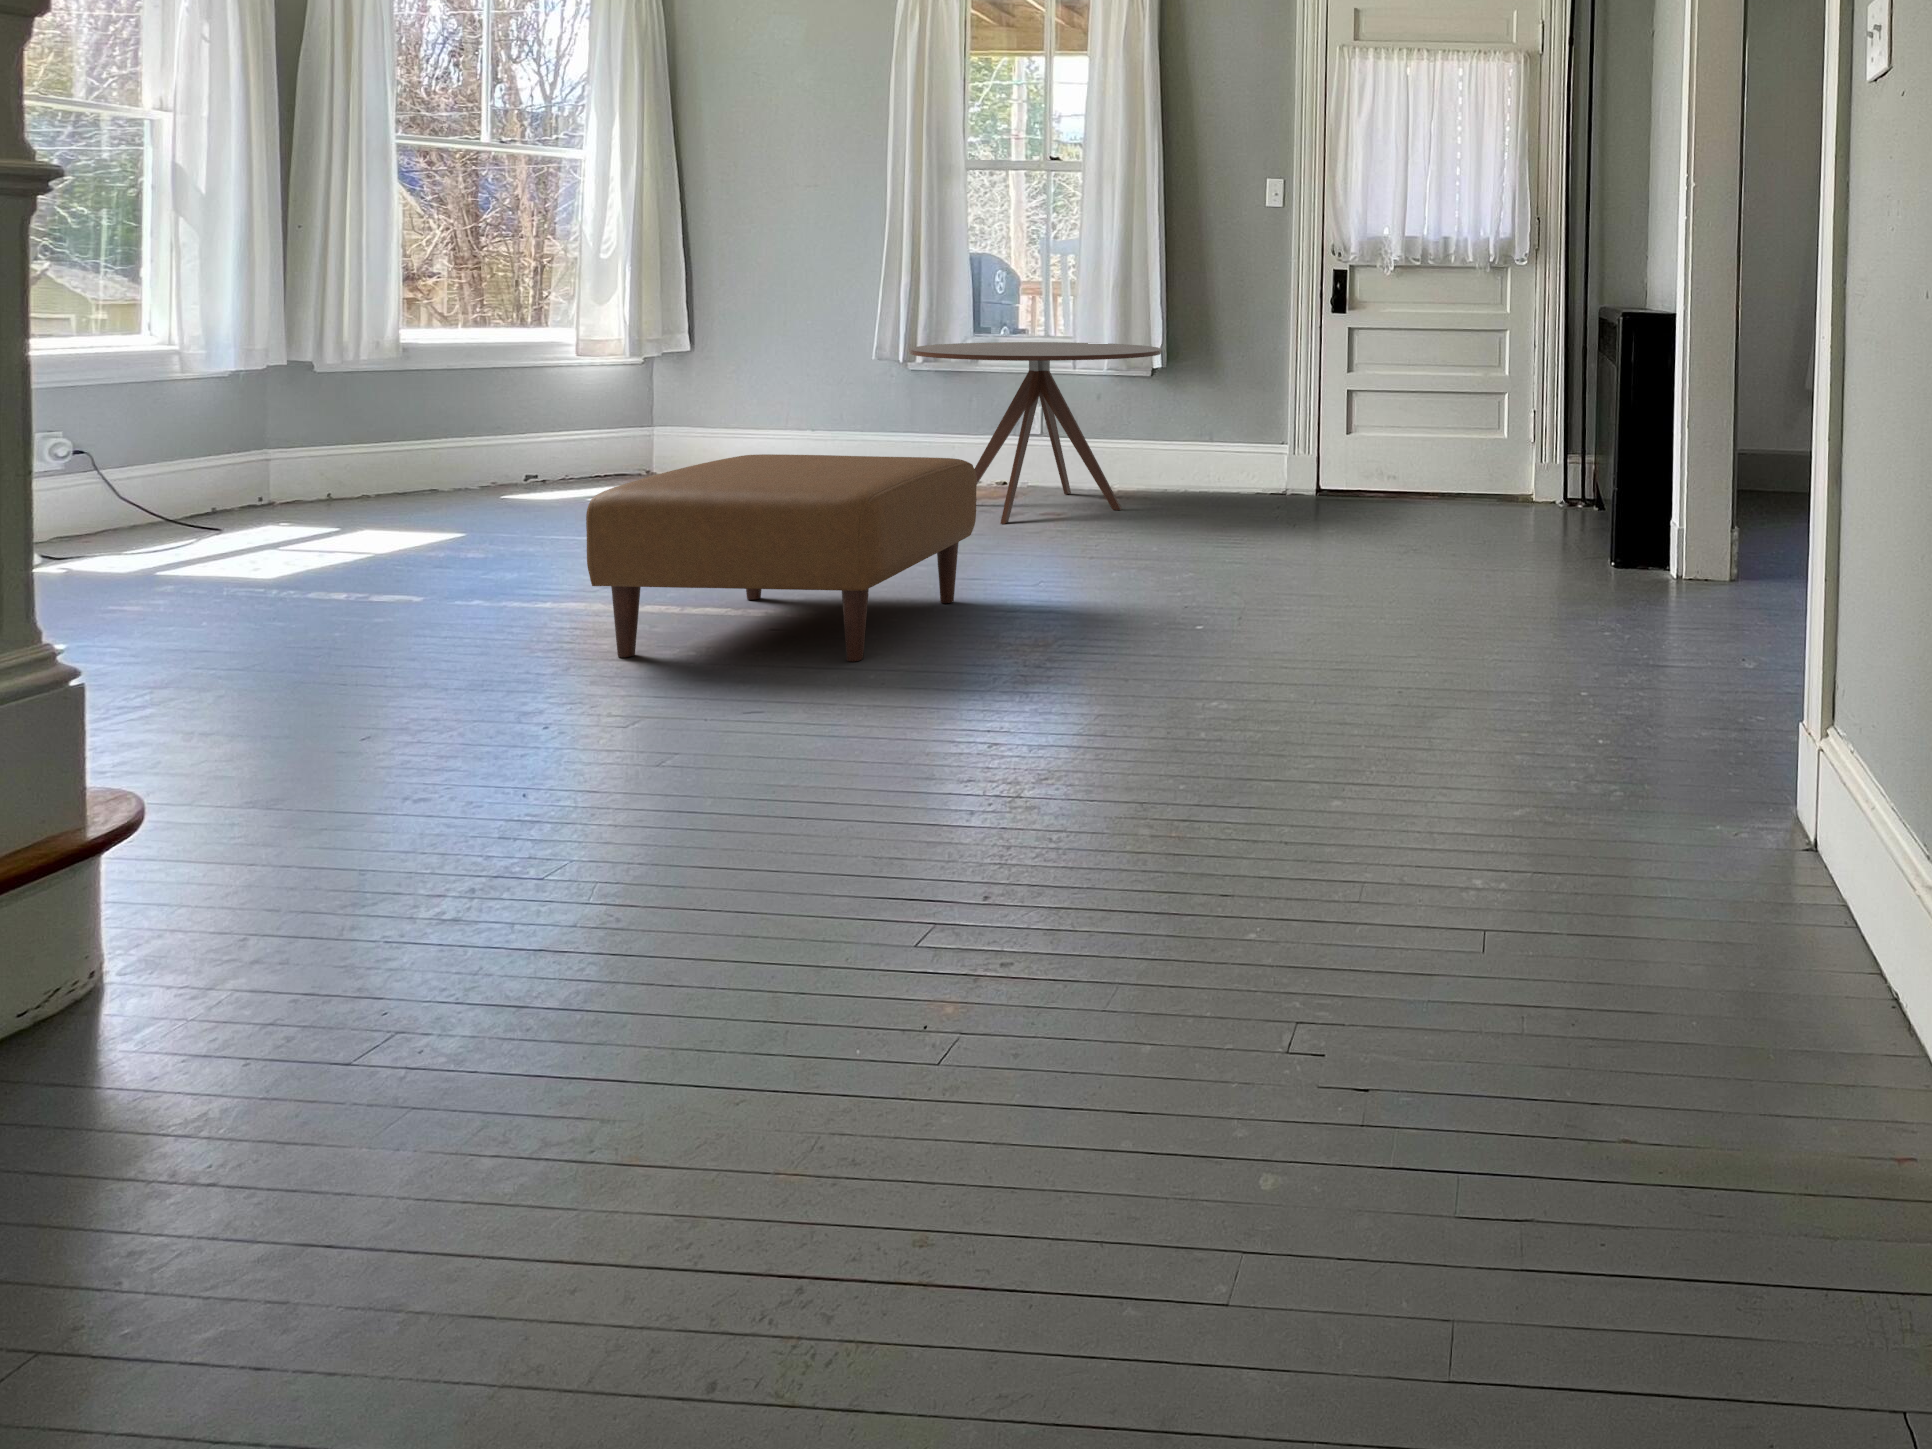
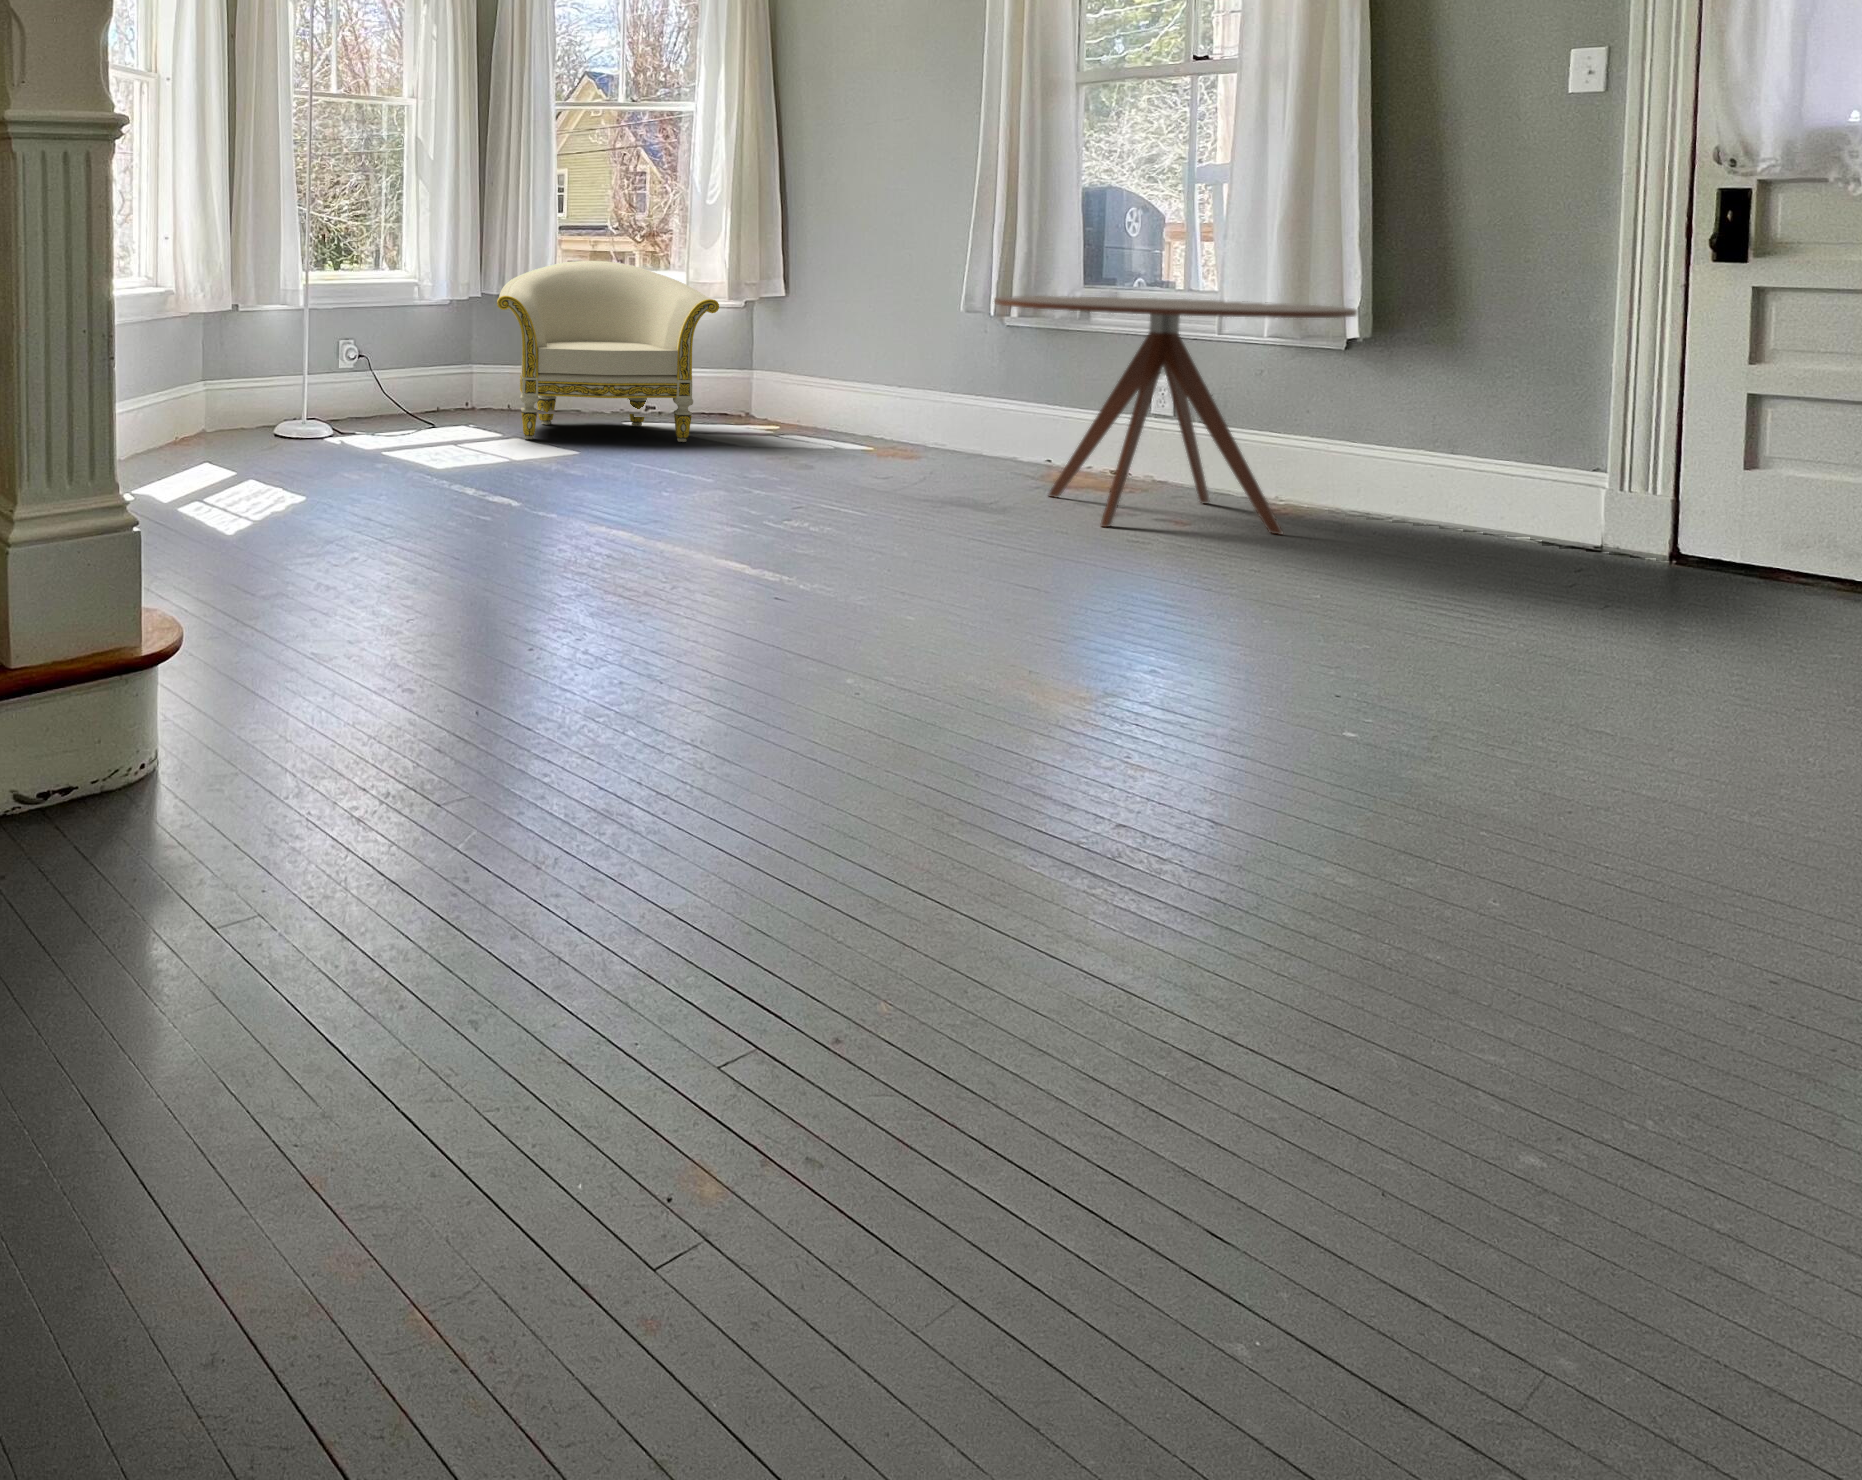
armchair: none [320,316,623,523] -> present [497,261,719,442]
ottoman: present [586,454,977,661] -> none [616,398,1043,657]

